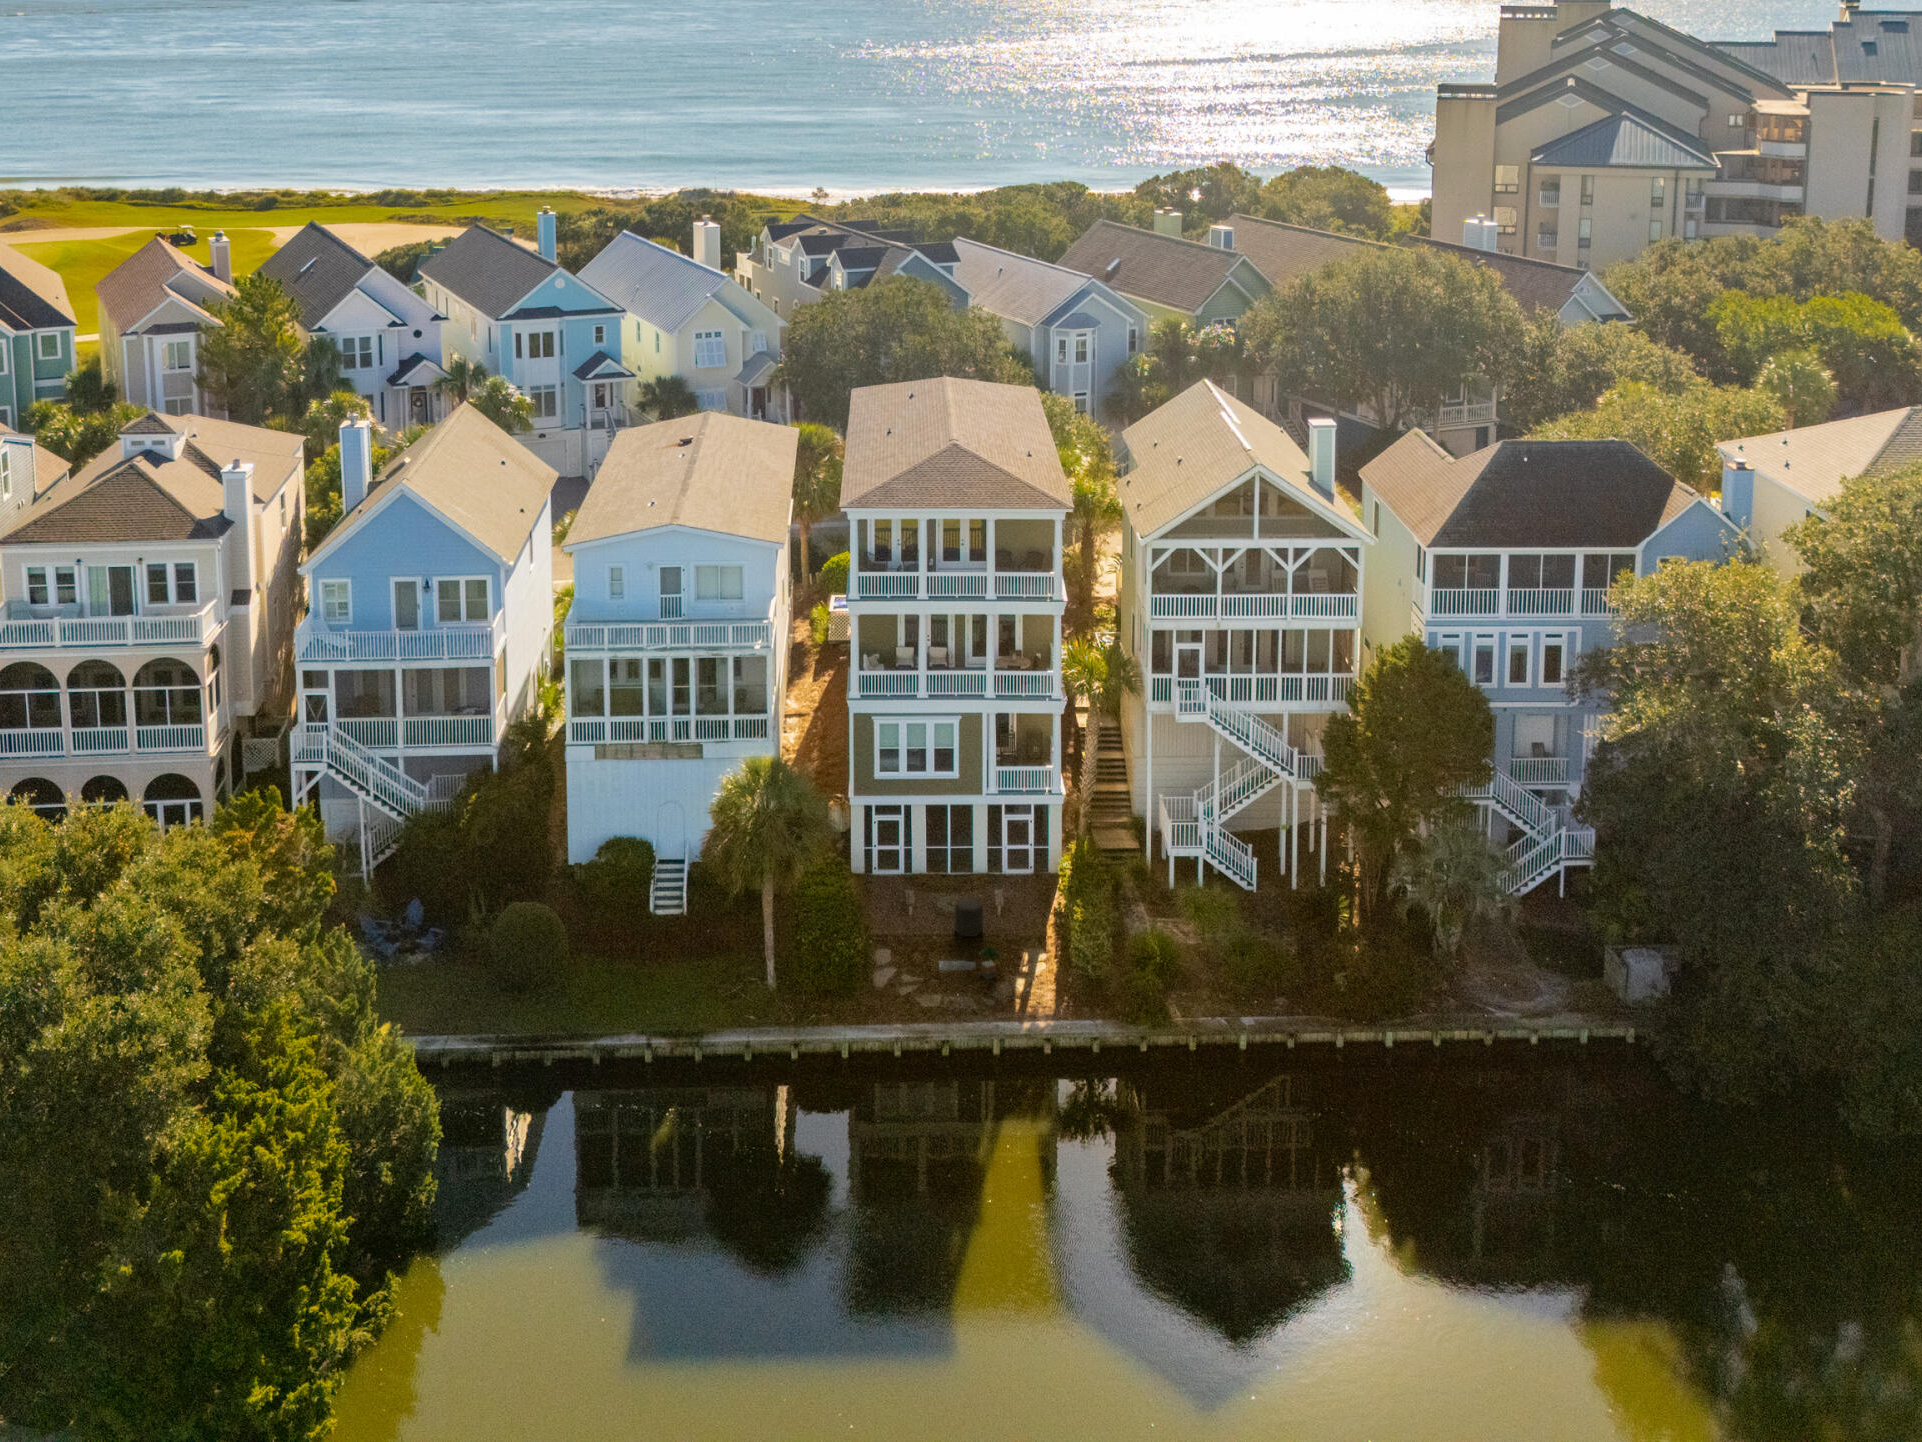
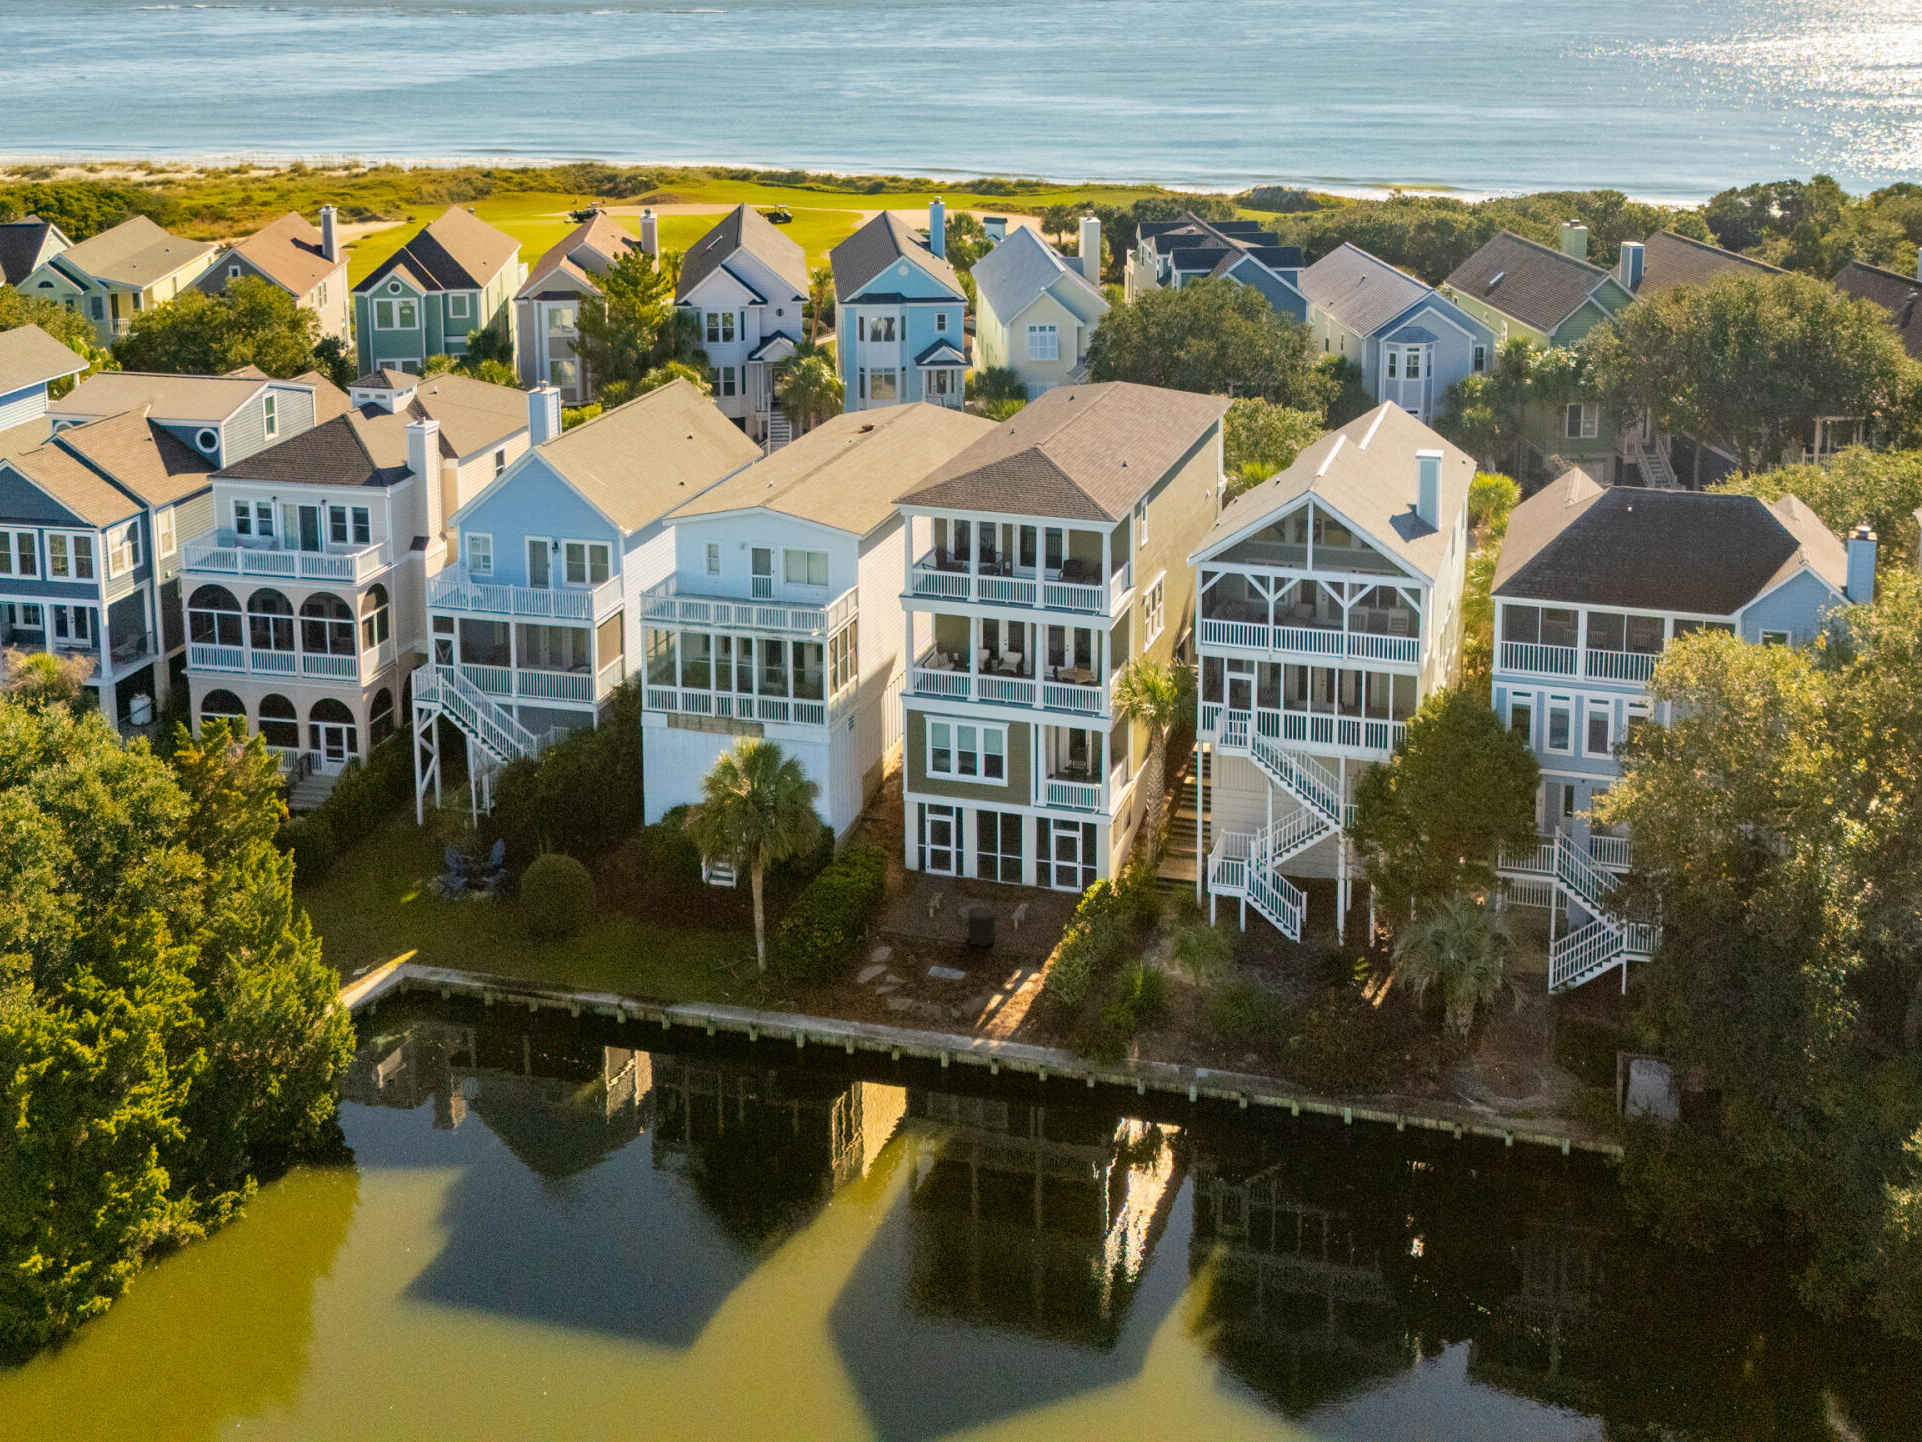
potted tree: present [979,946,1001,979] -> none [963,956,985,989]

